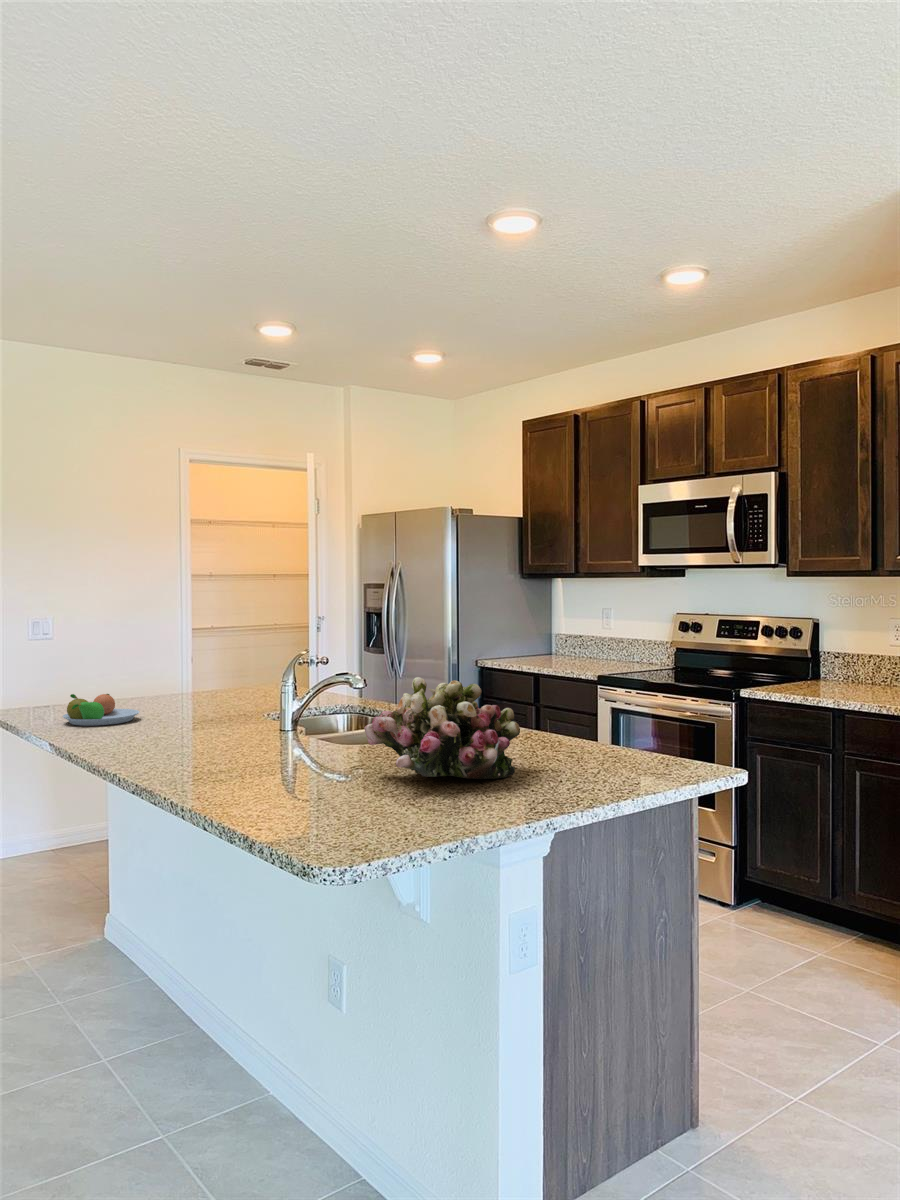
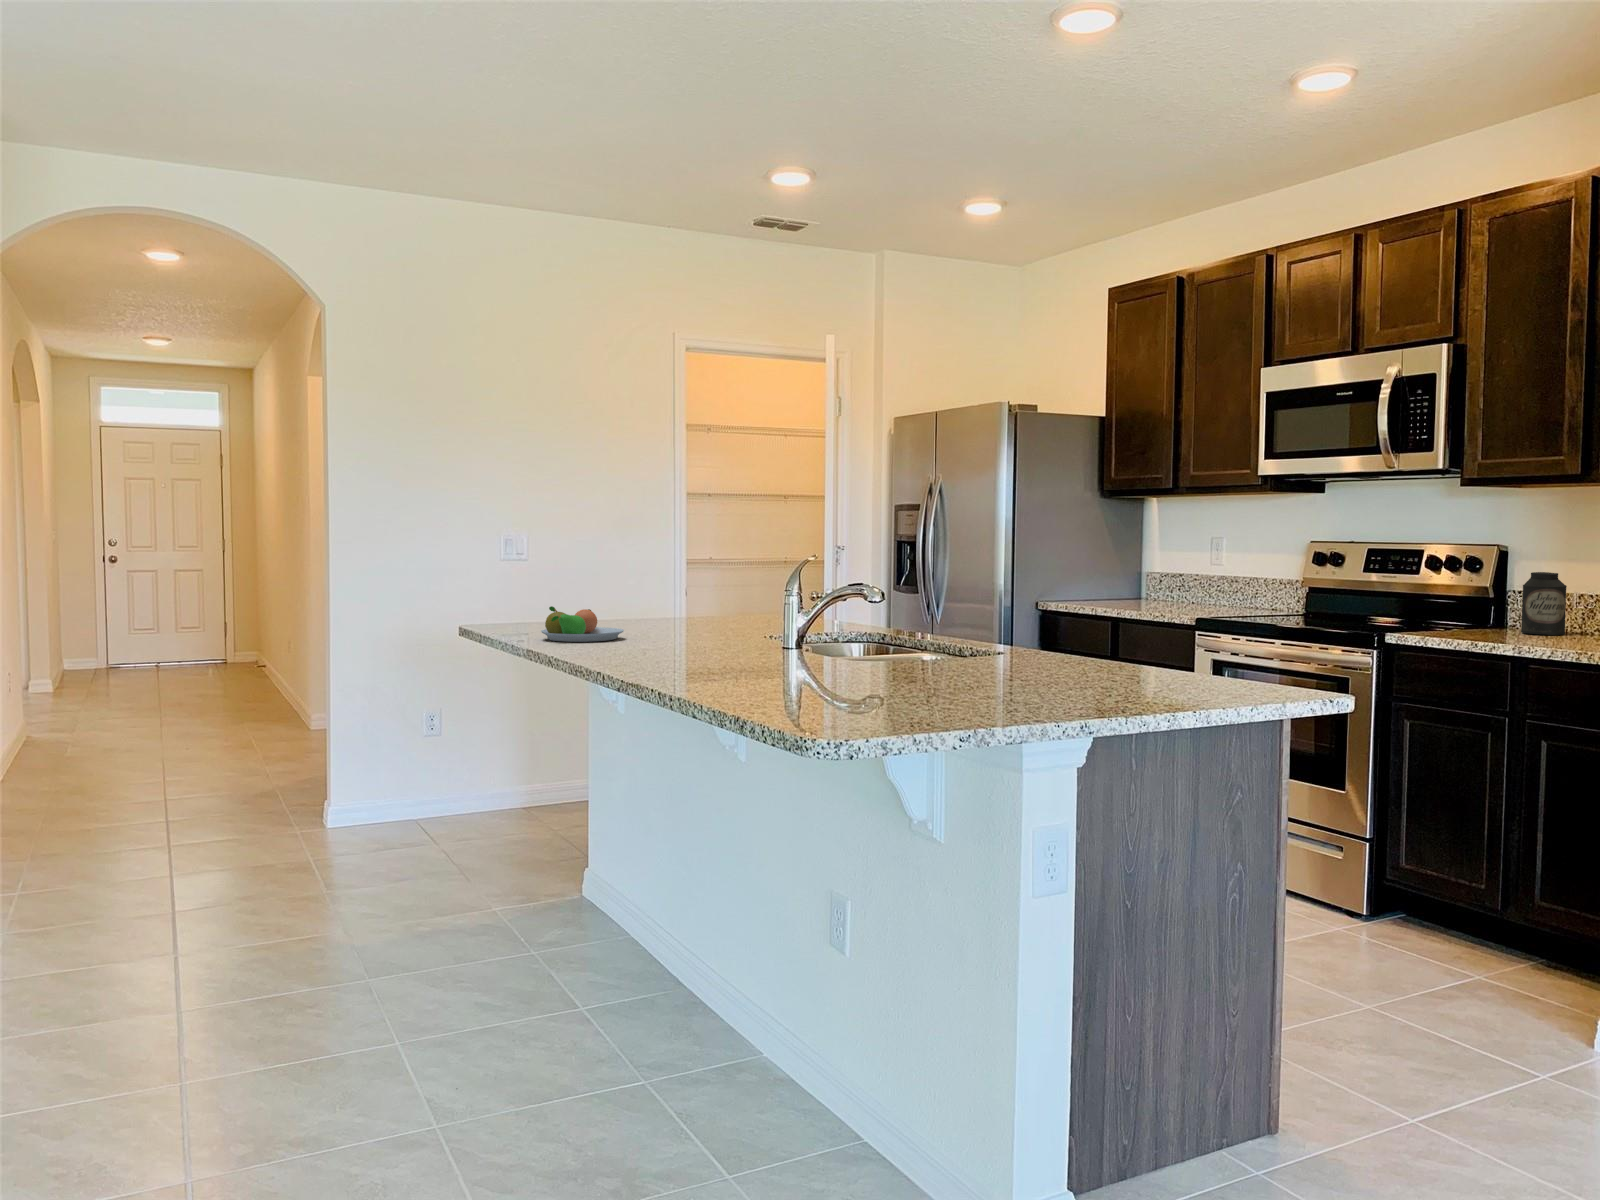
canister: none [832,640,862,687] -> present [1521,572,1567,635]
flower arrangement: present [364,677,520,779] -> none [876,574,1061,691]

